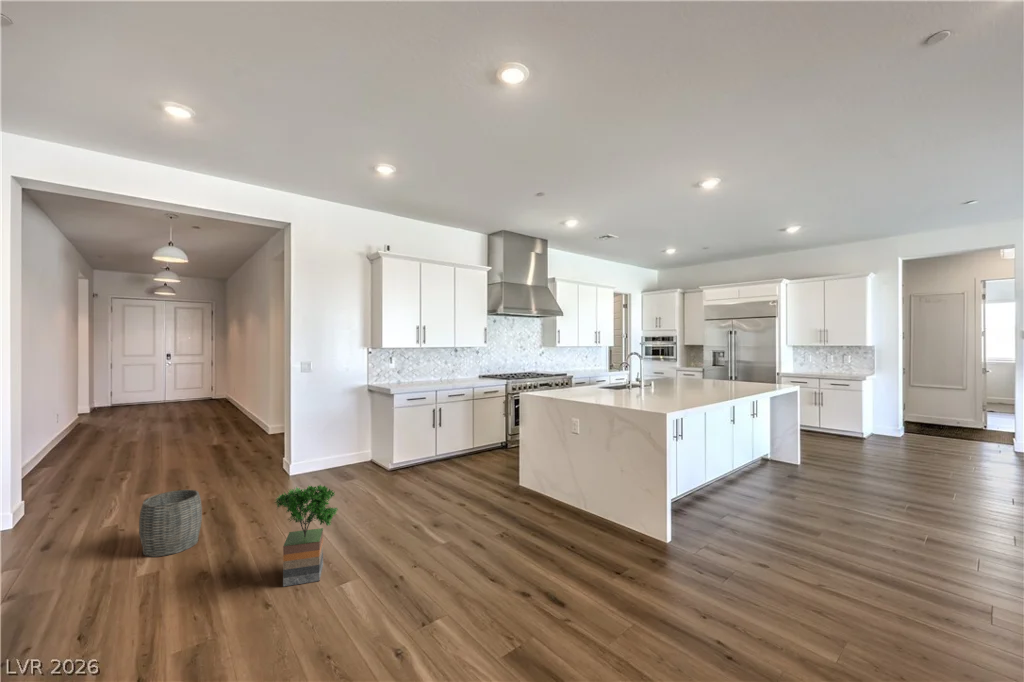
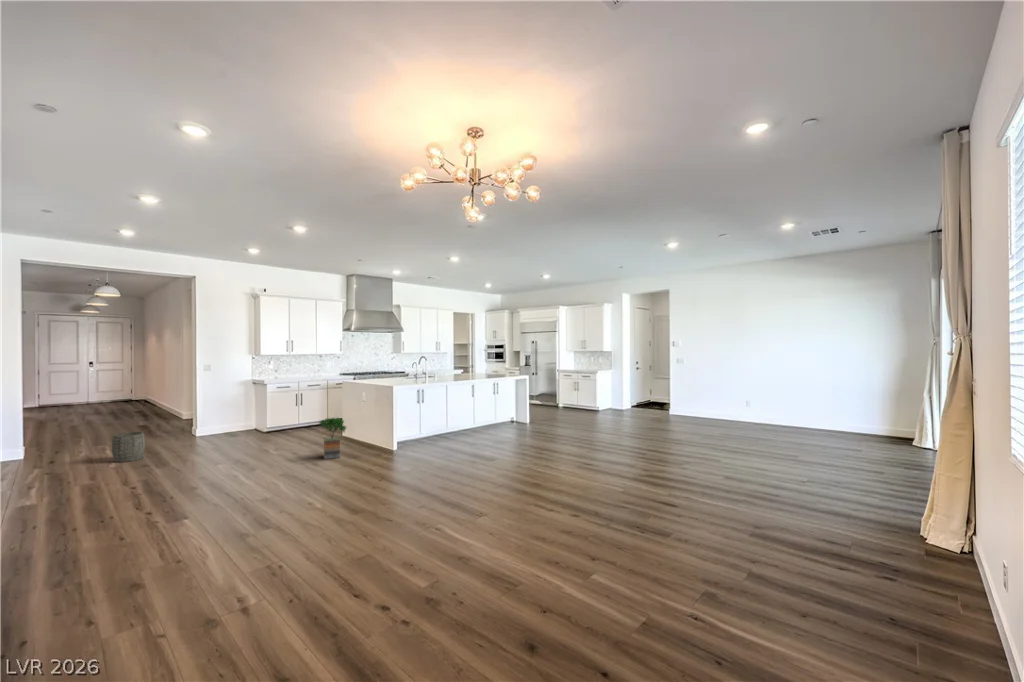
potted tree: present [275,485,338,586] -> present [319,418,346,459]

